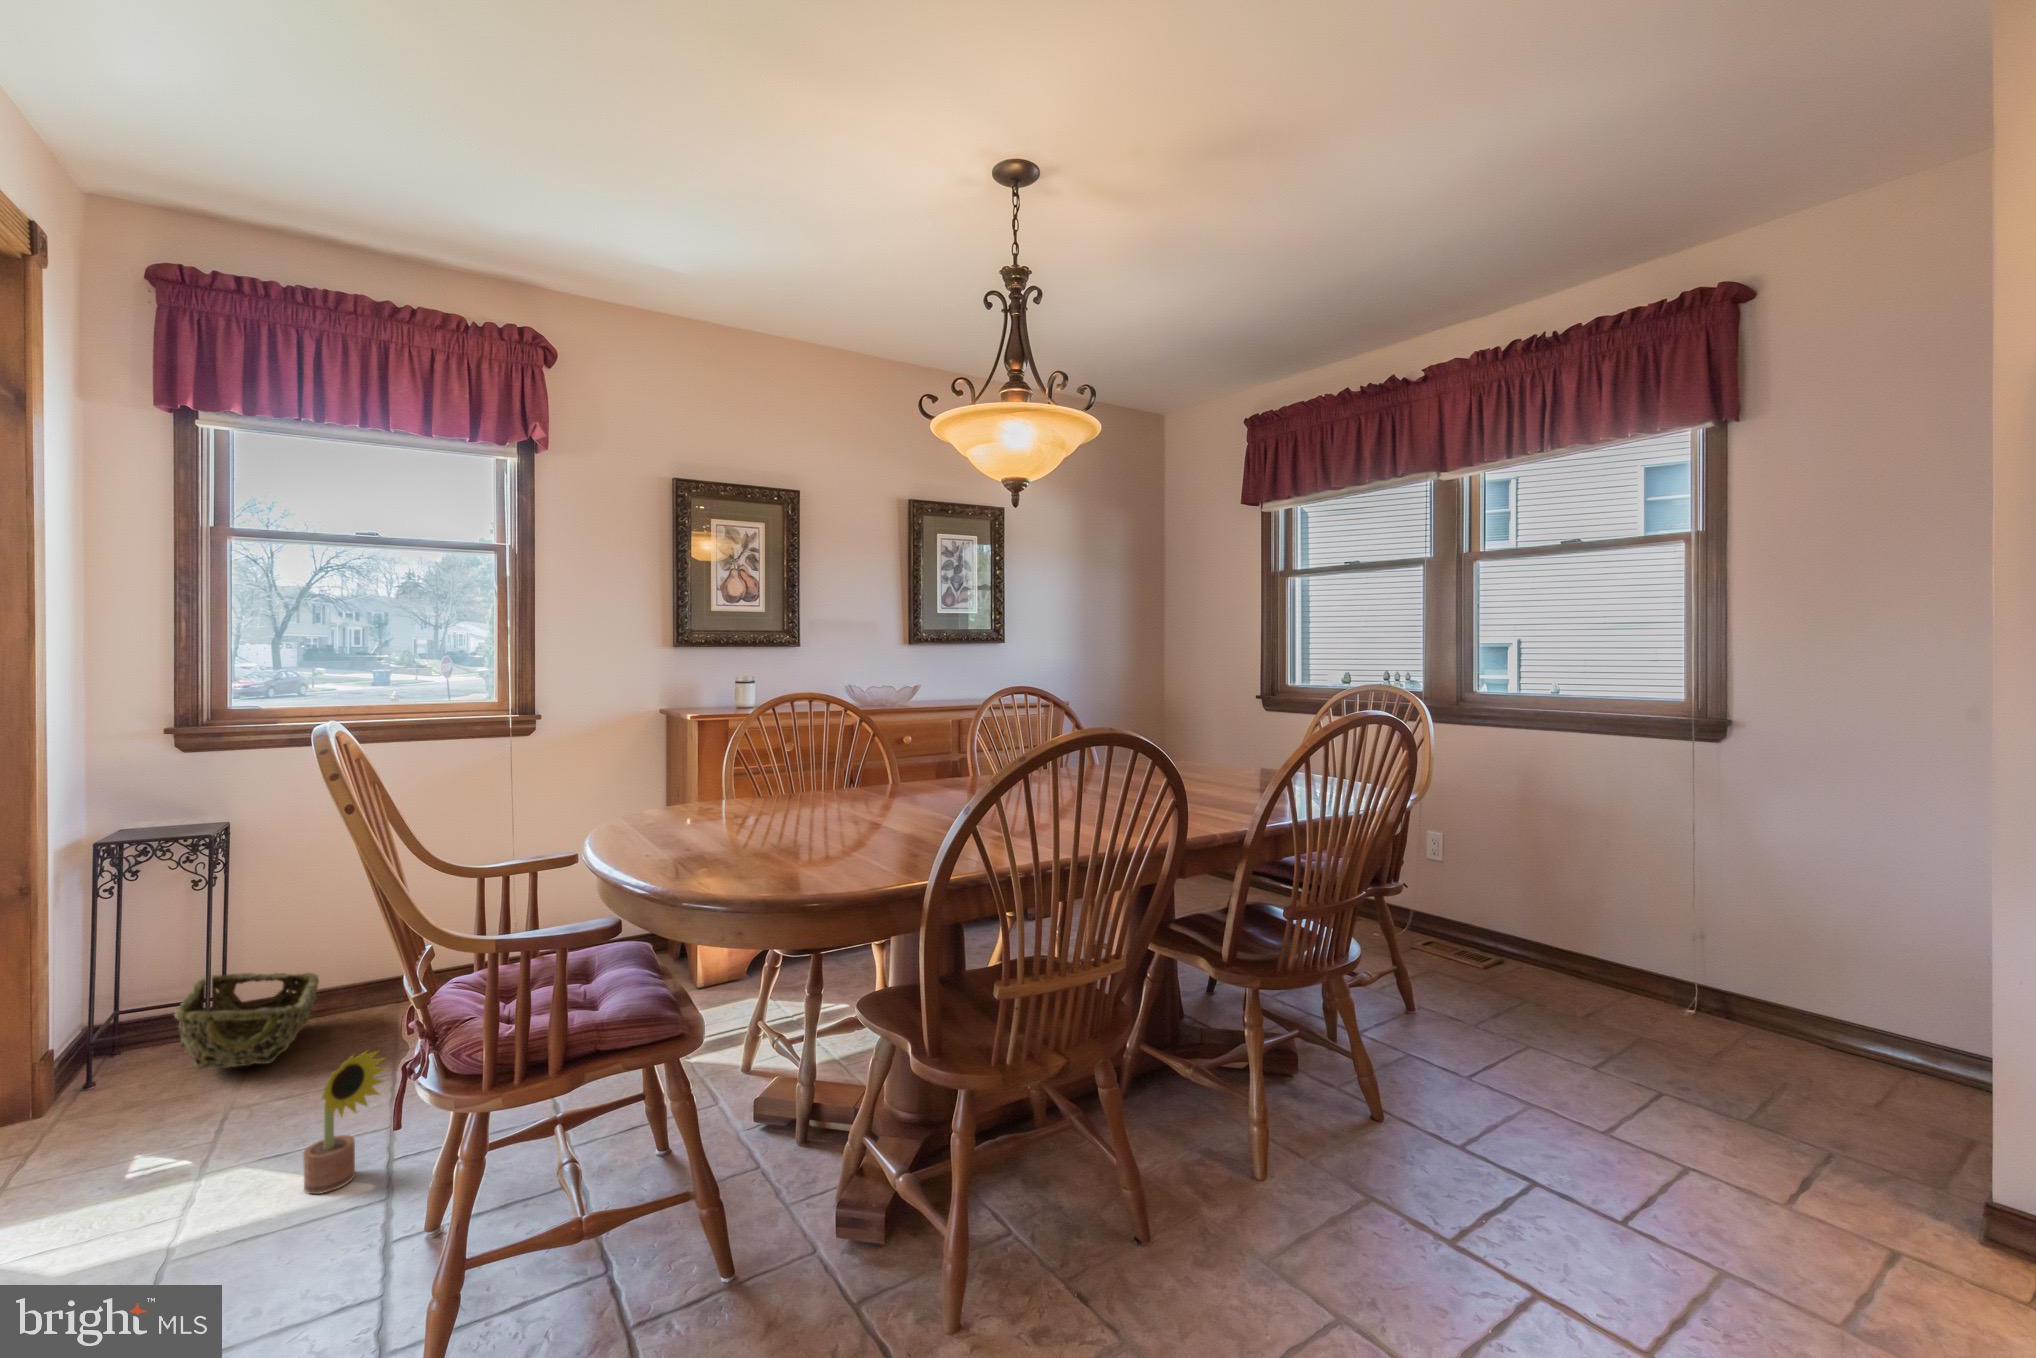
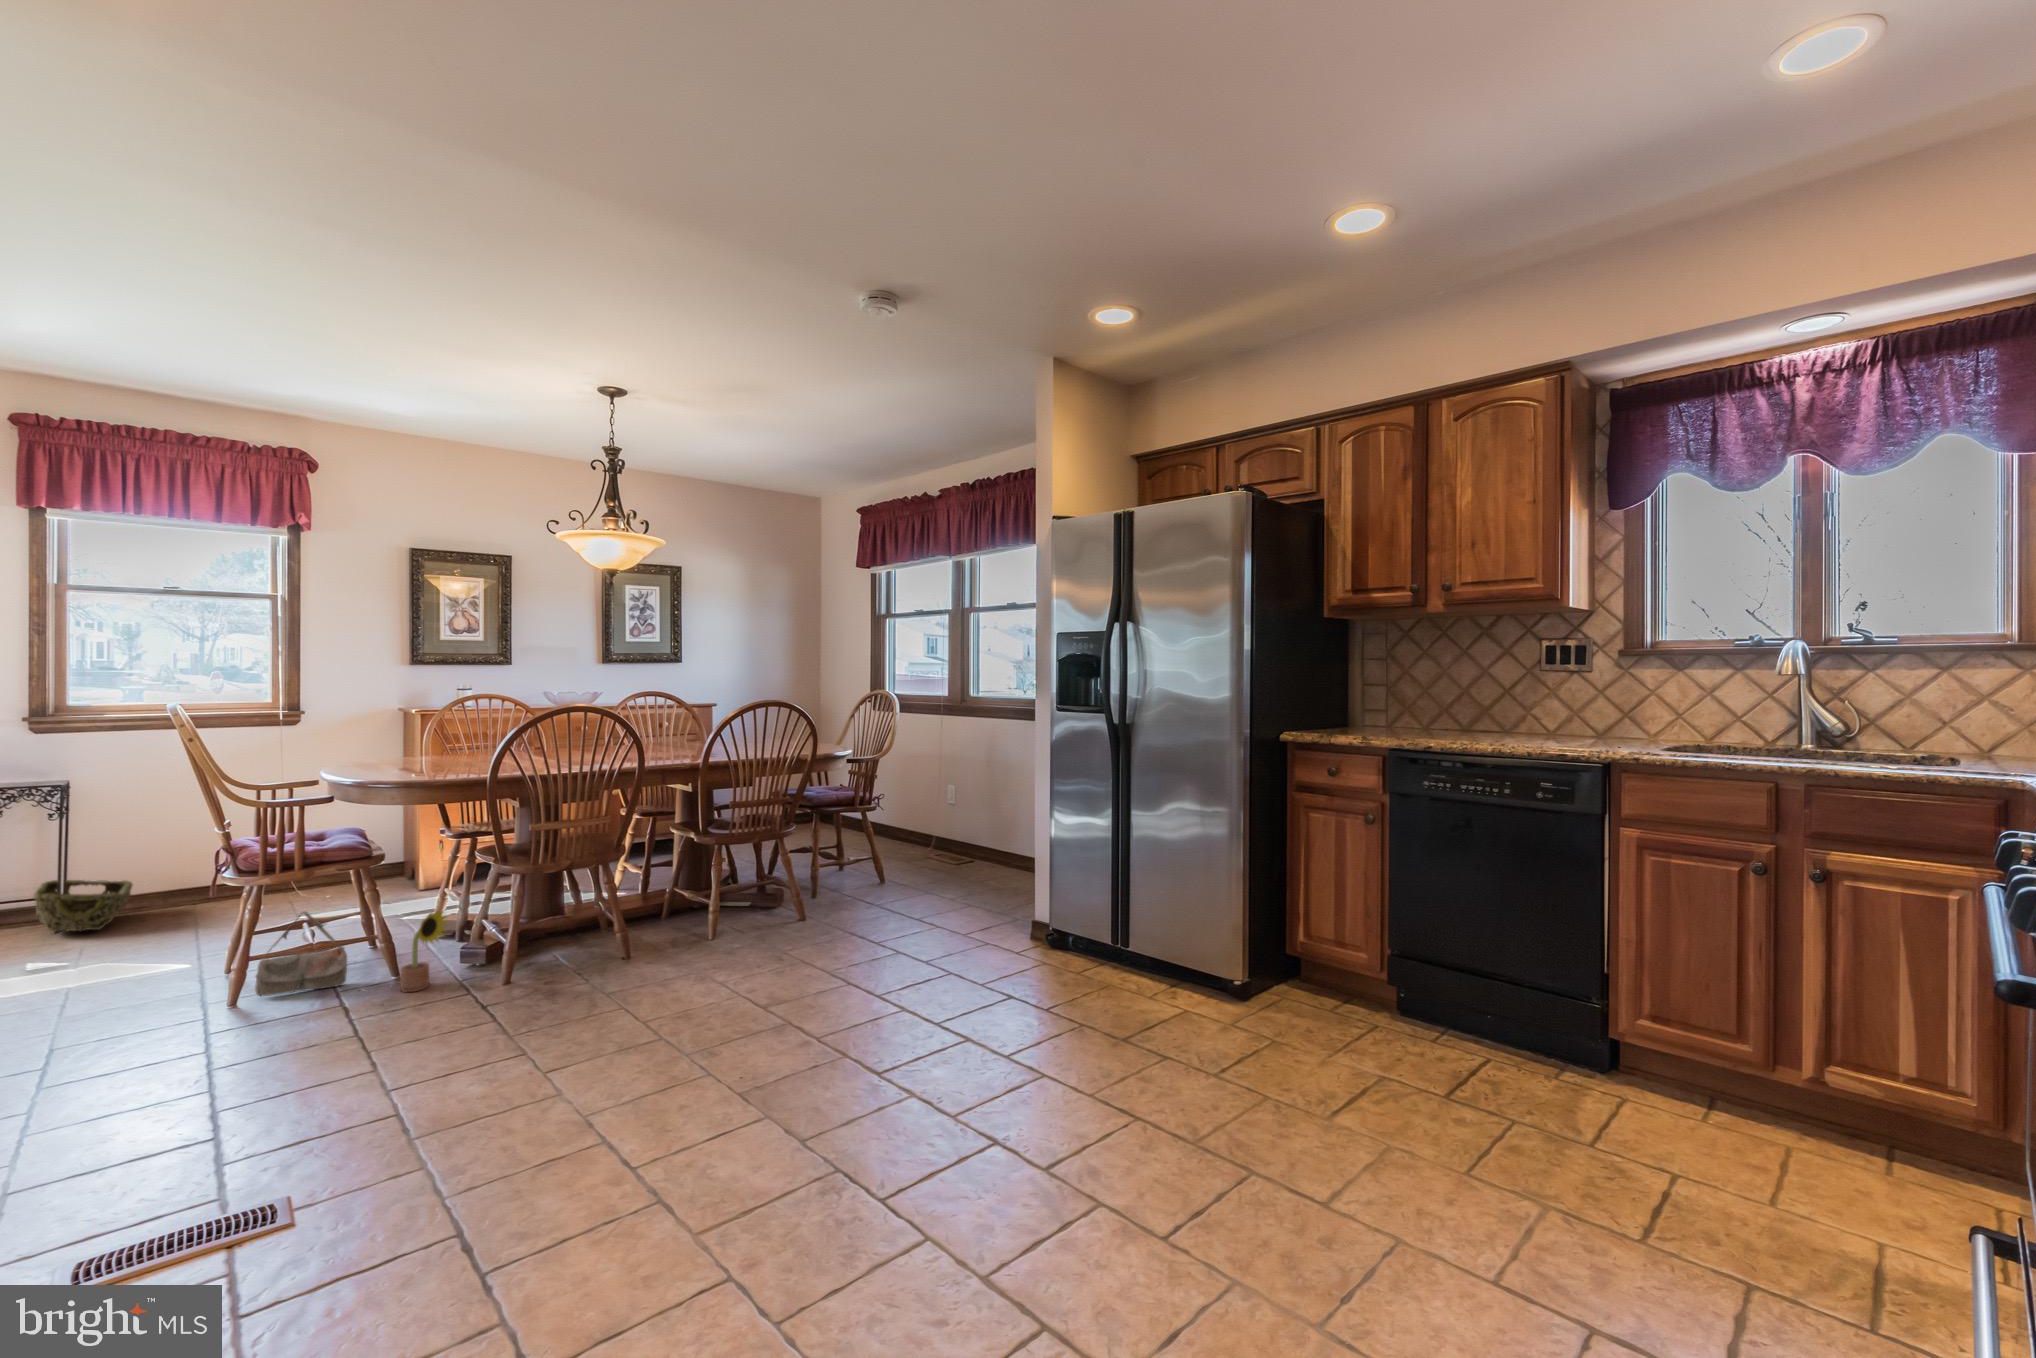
decorative plant: present [303,1051,387,1194] -> present [400,911,448,992]
bag: none [511,1117,671,1297] -> present [255,911,347,996]

